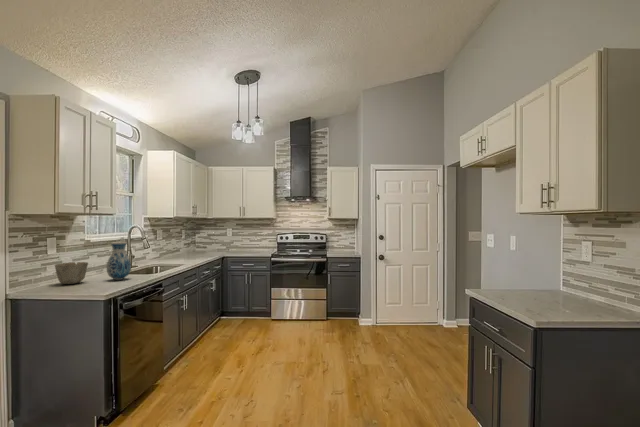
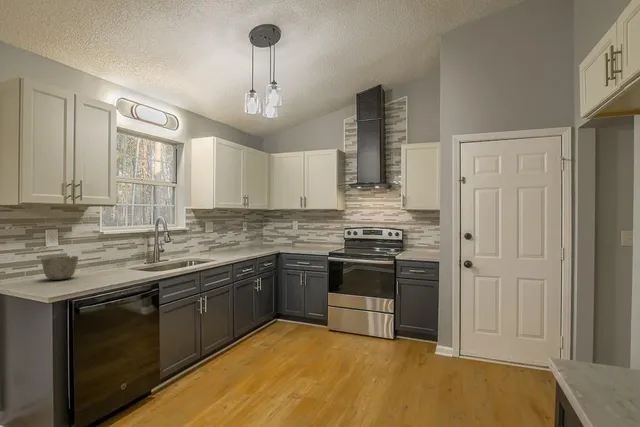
vase: present [107,242,131,280] -> none [95,235,123,278]

